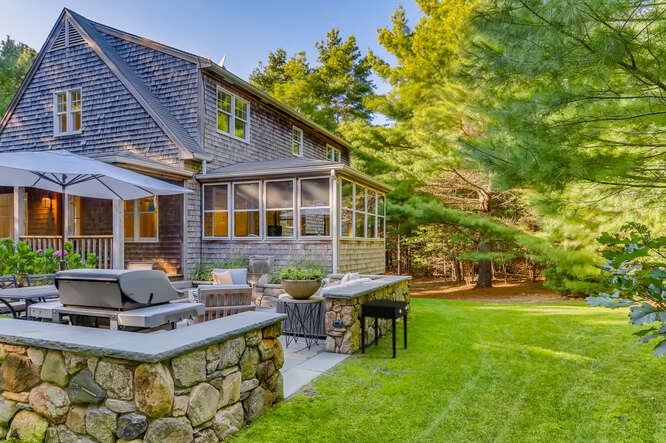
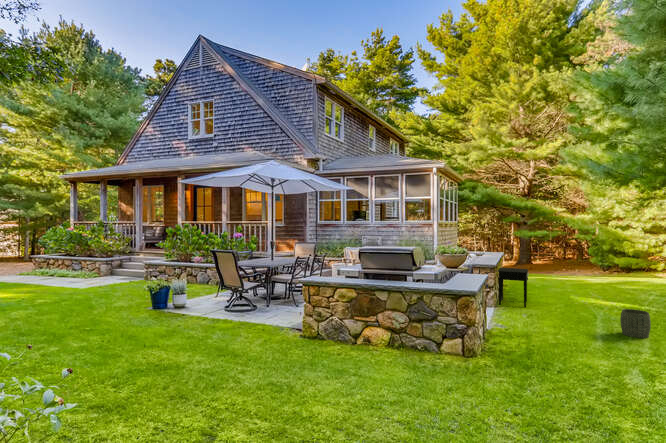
woven basket: none [490,370,531,422] -> present [620,309,651,338]

